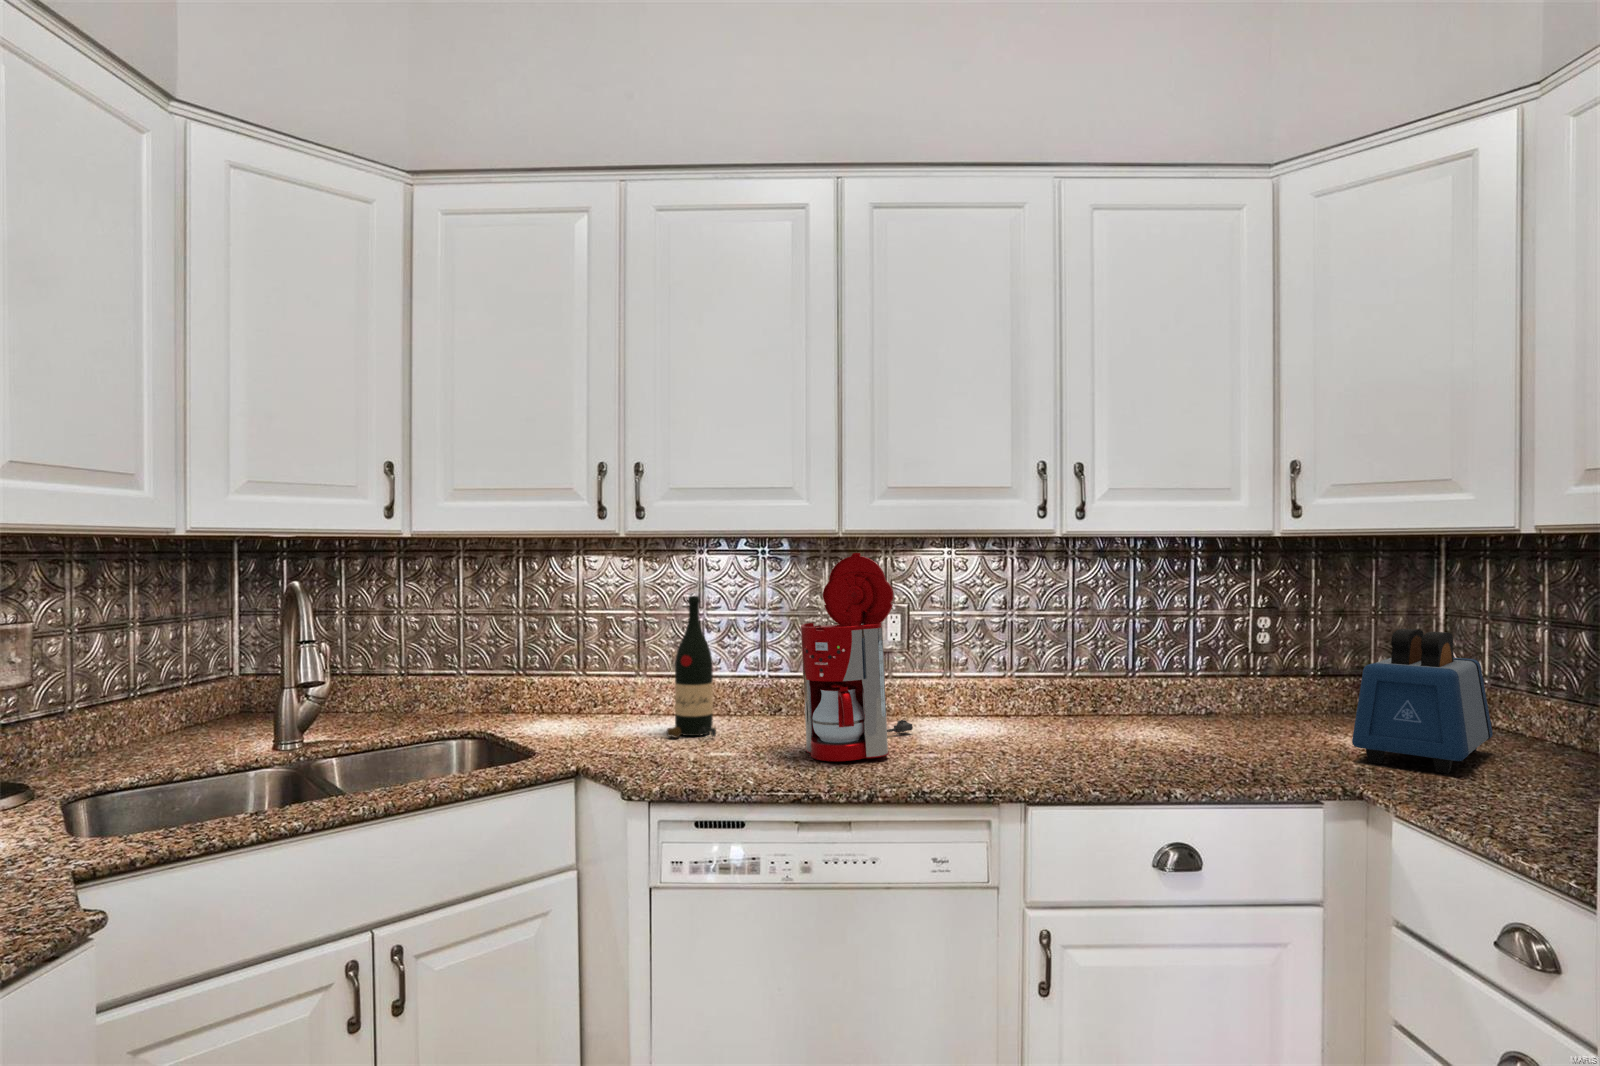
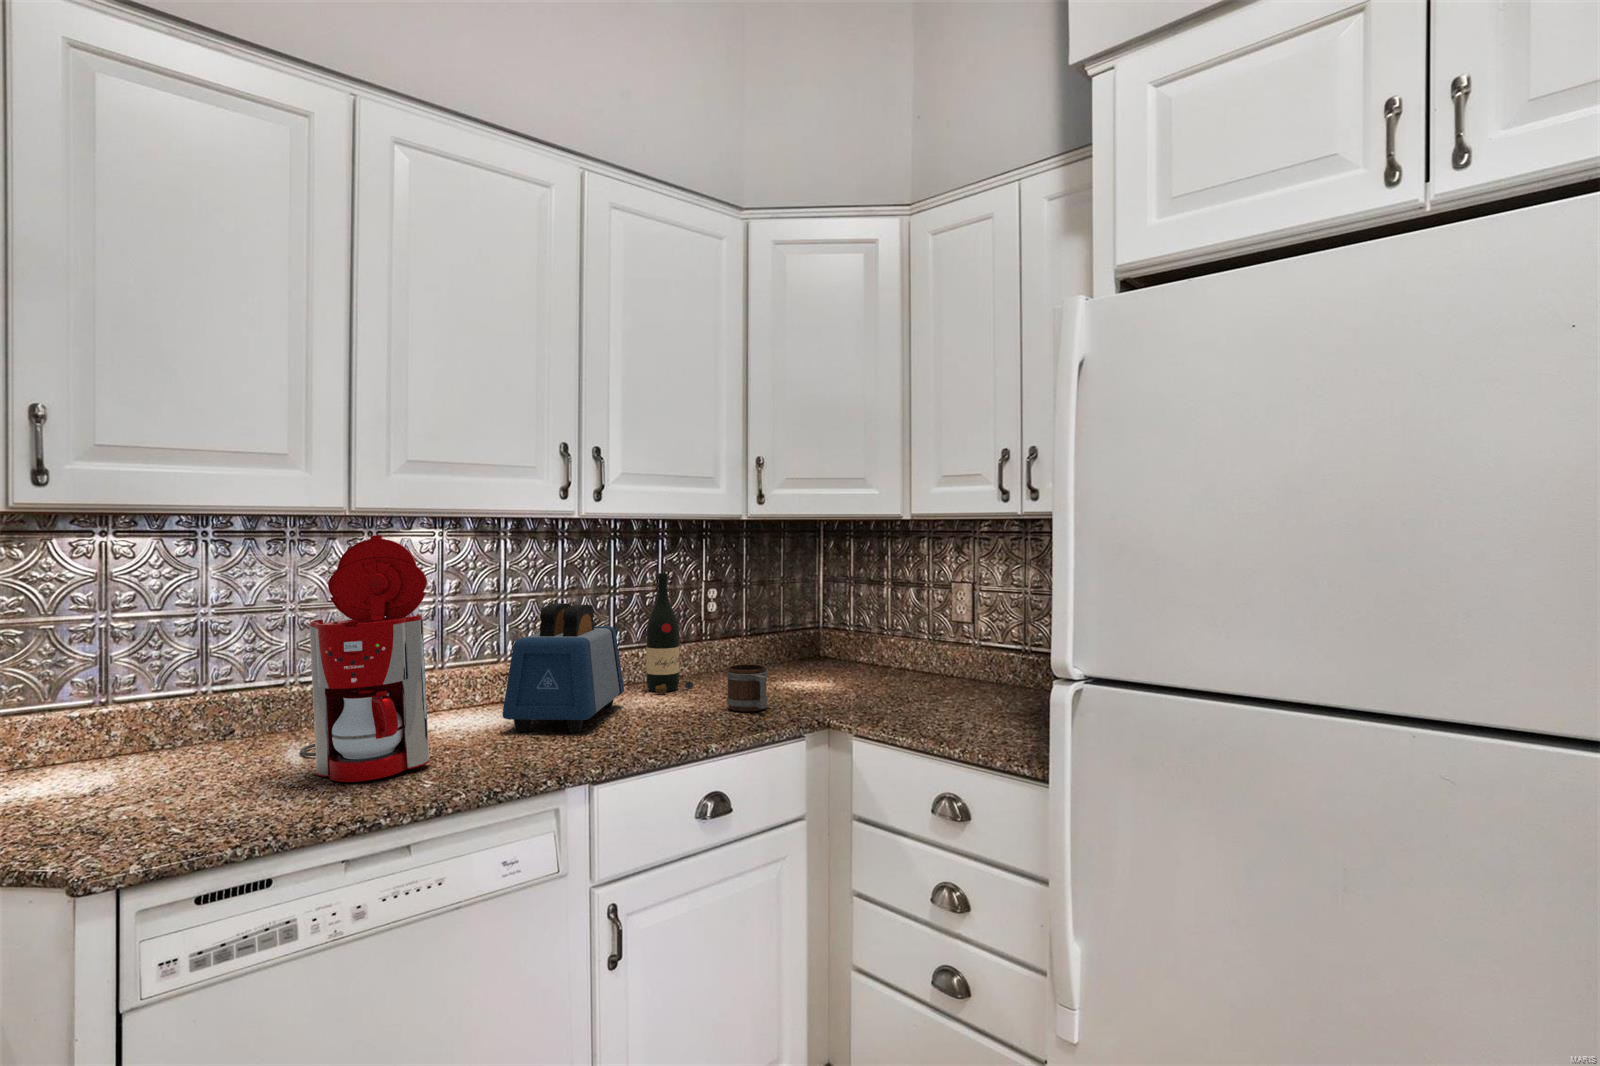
wine bottle: present [667,596,716,738] -> present [646,573,694,693]
toaster: present [1352,629,1493,774] -> present [502,603,624,732]
mug: none [1230,706,1284,763] -> present [727,664,767,712]

